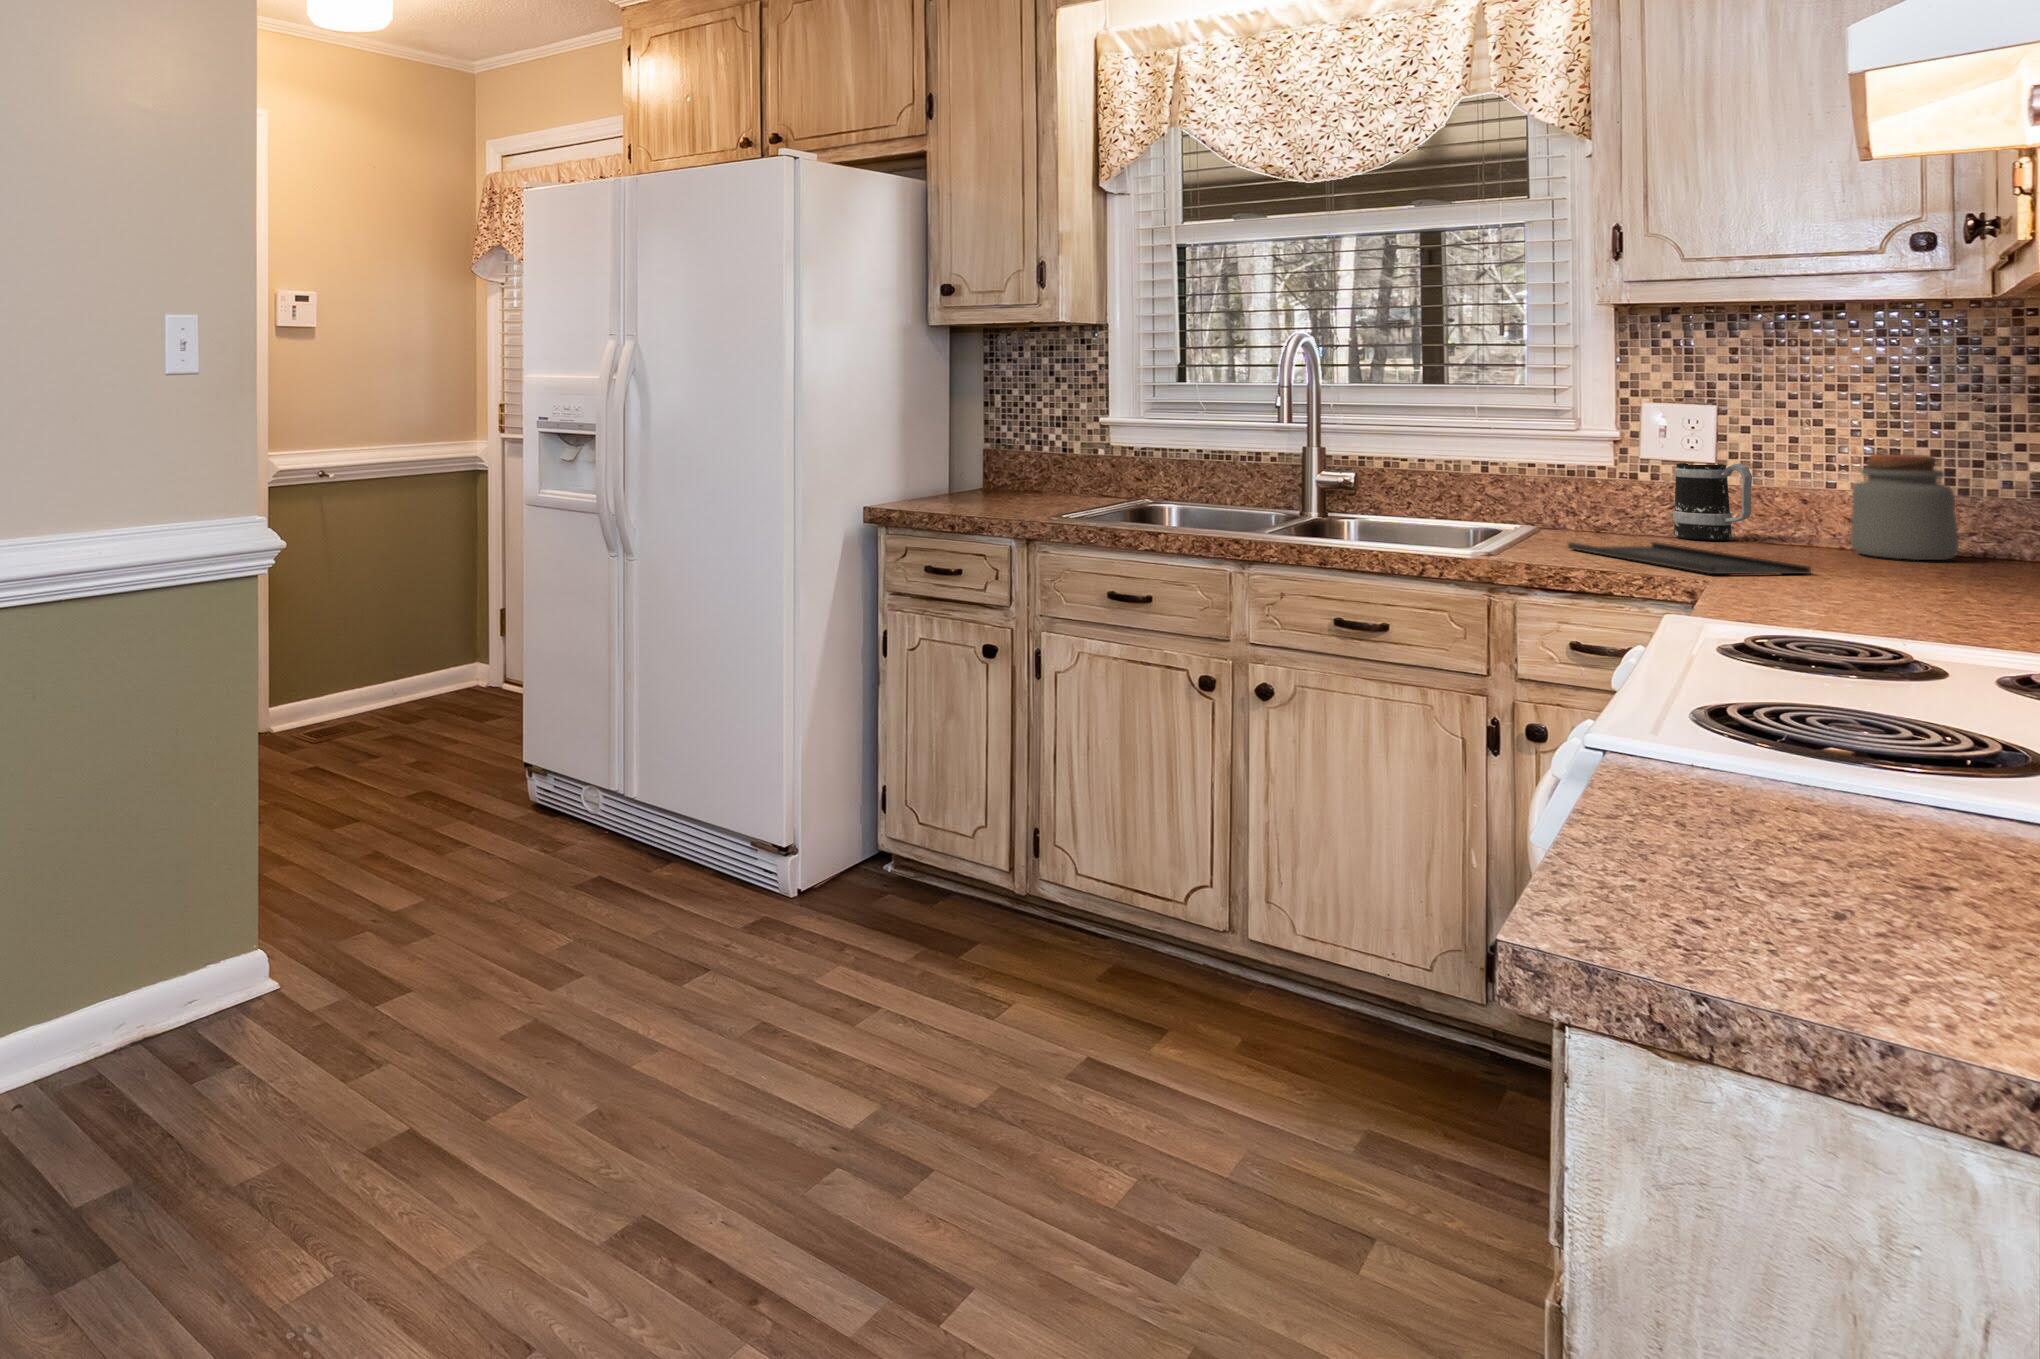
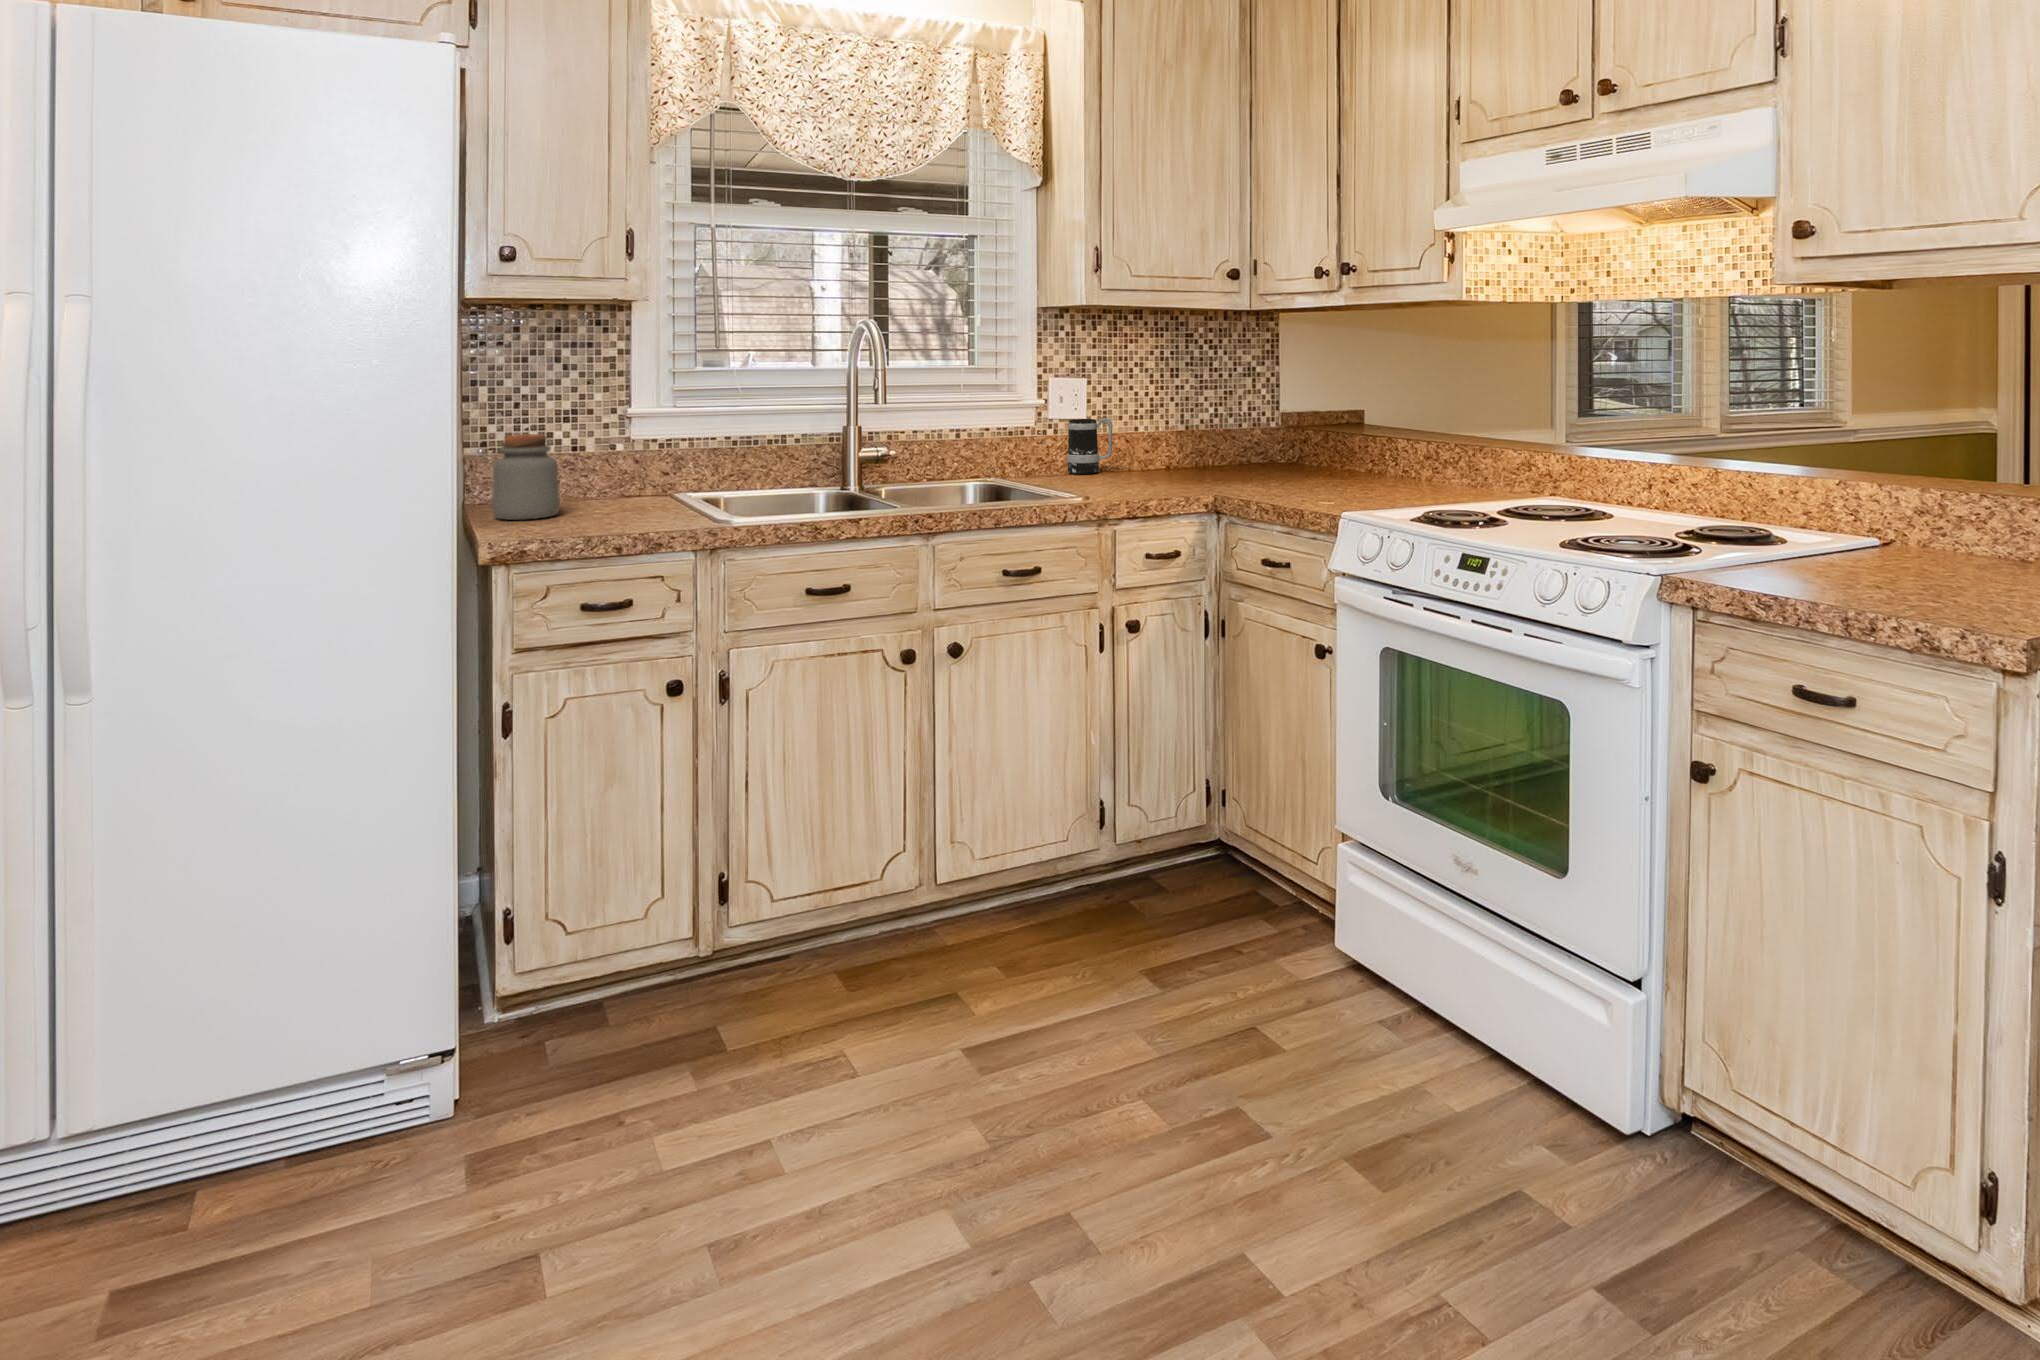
jar: present [1851,454,1959,560] -> present [492,434,560,520]
tray: present [1568,542,1811,574] -> none [1083,477,1225,492]

